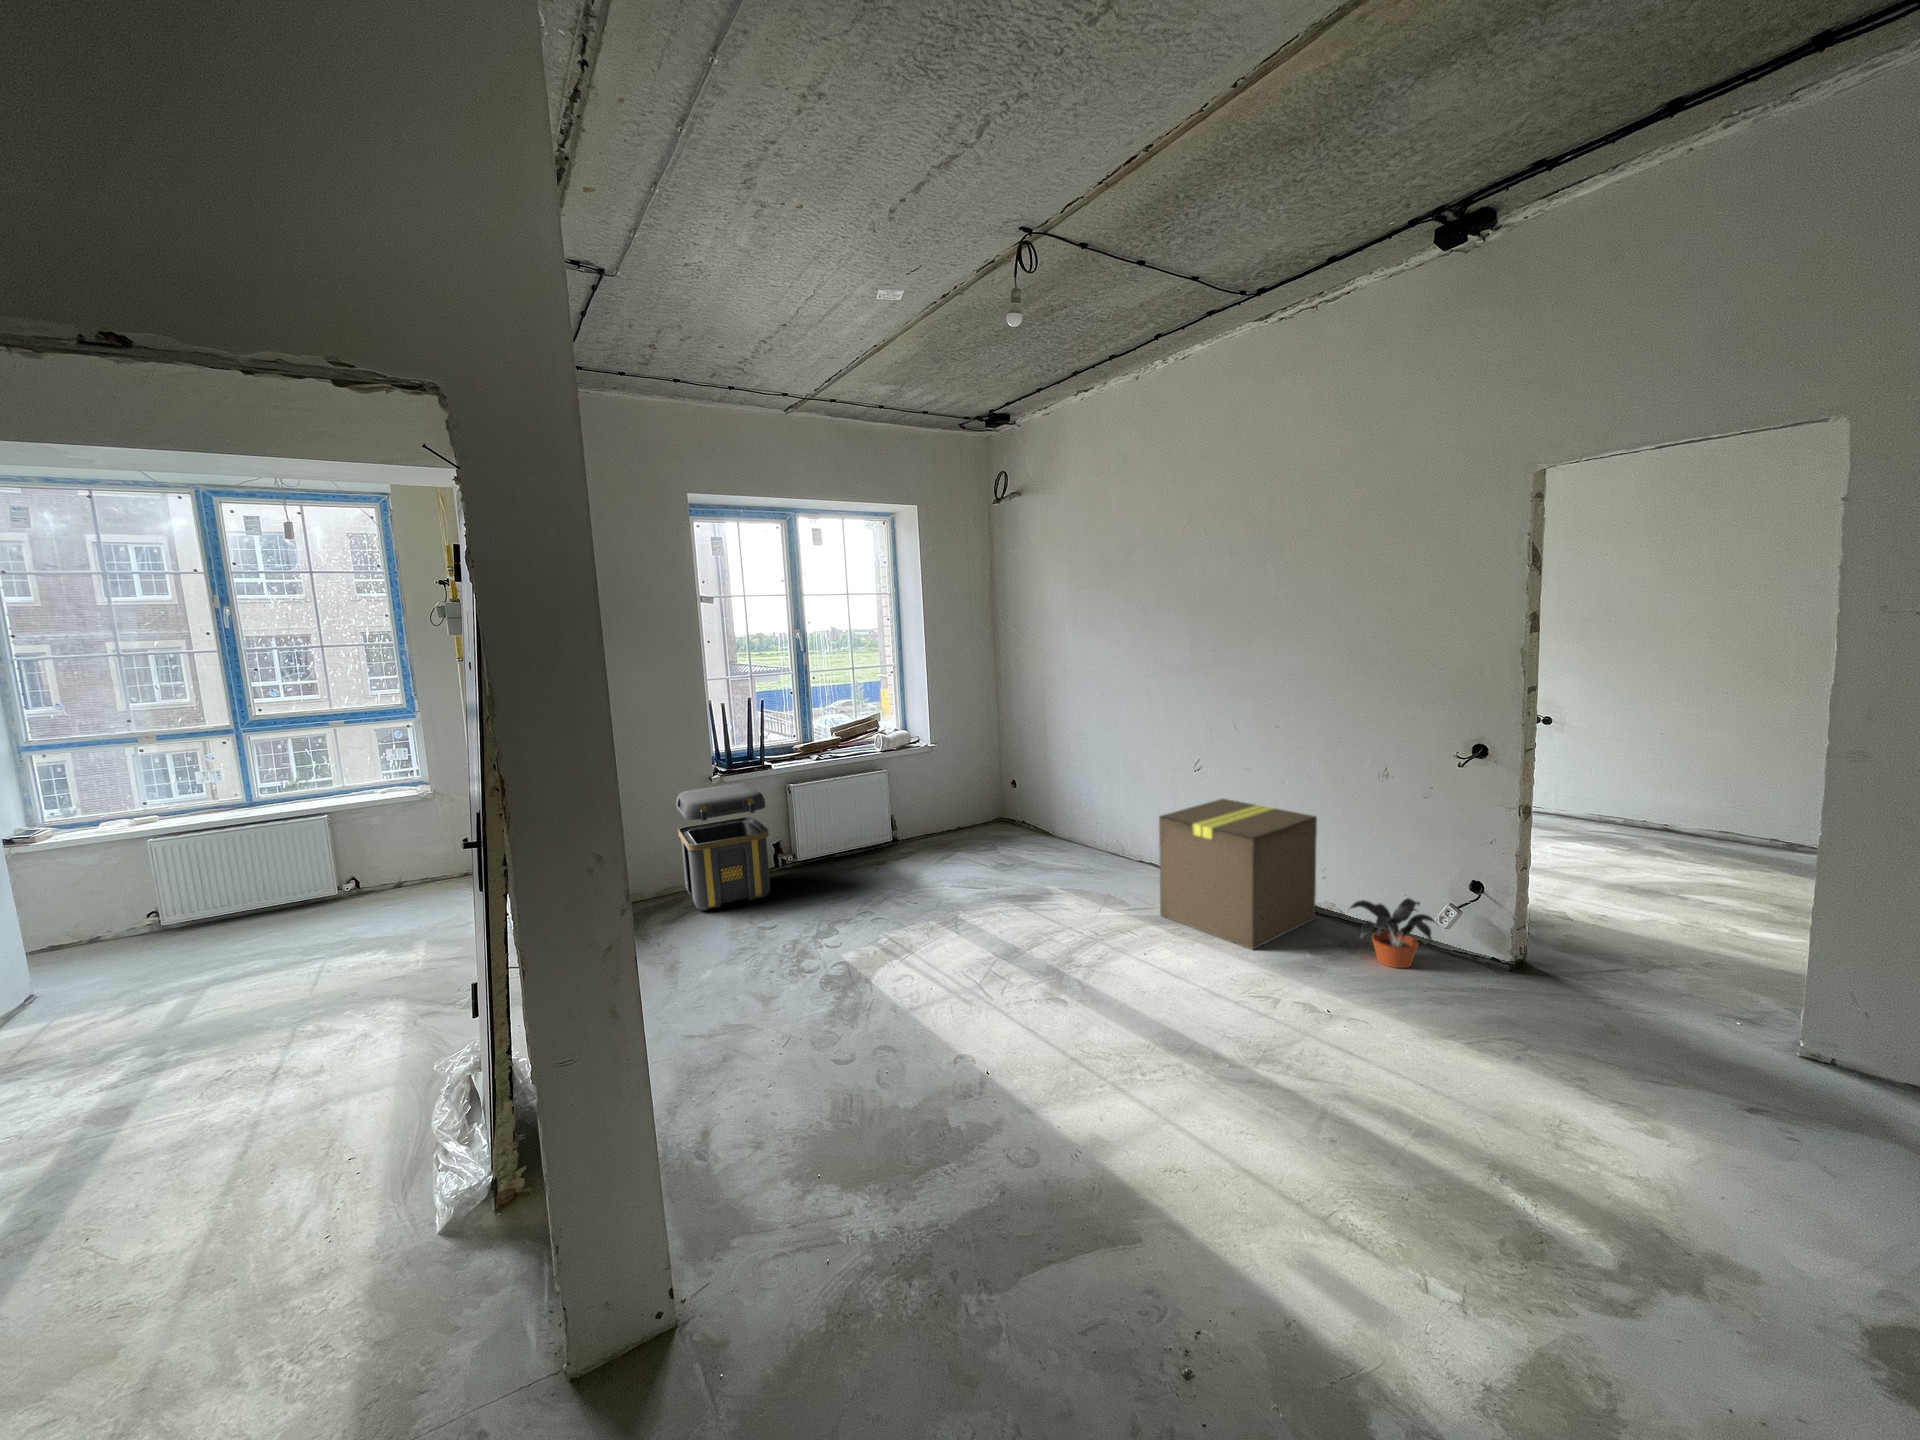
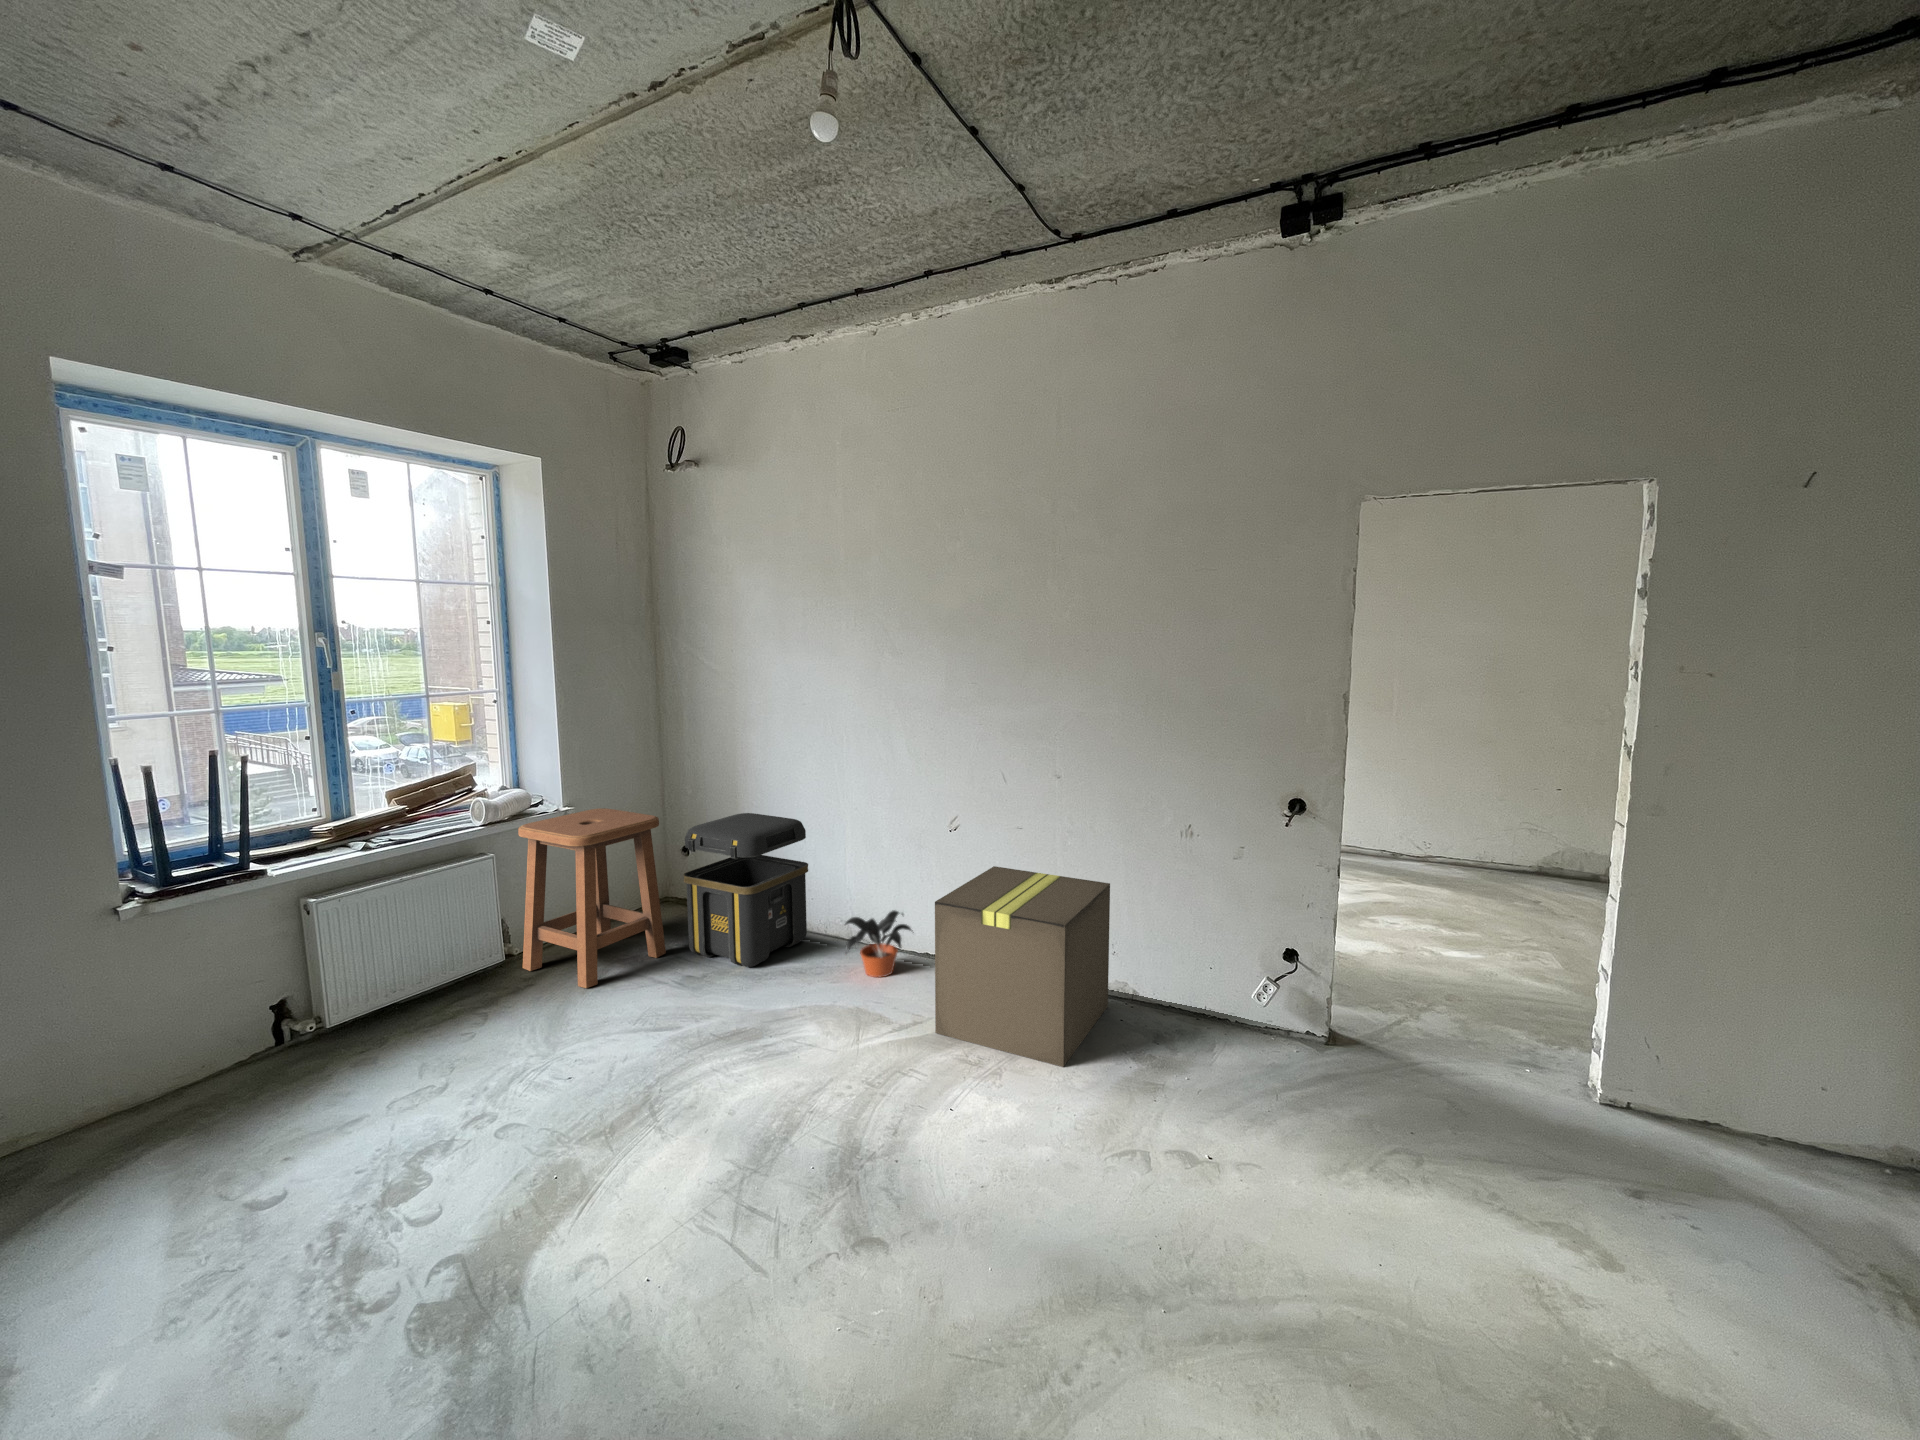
stool: none [900,745,990,860] -> present [518,808,666,988]
toolbox: present [676,783,770,910] -> present [683,813,808,967]
potted plant: present [1351,898,1435,968] -> present [845,910,912,977]

